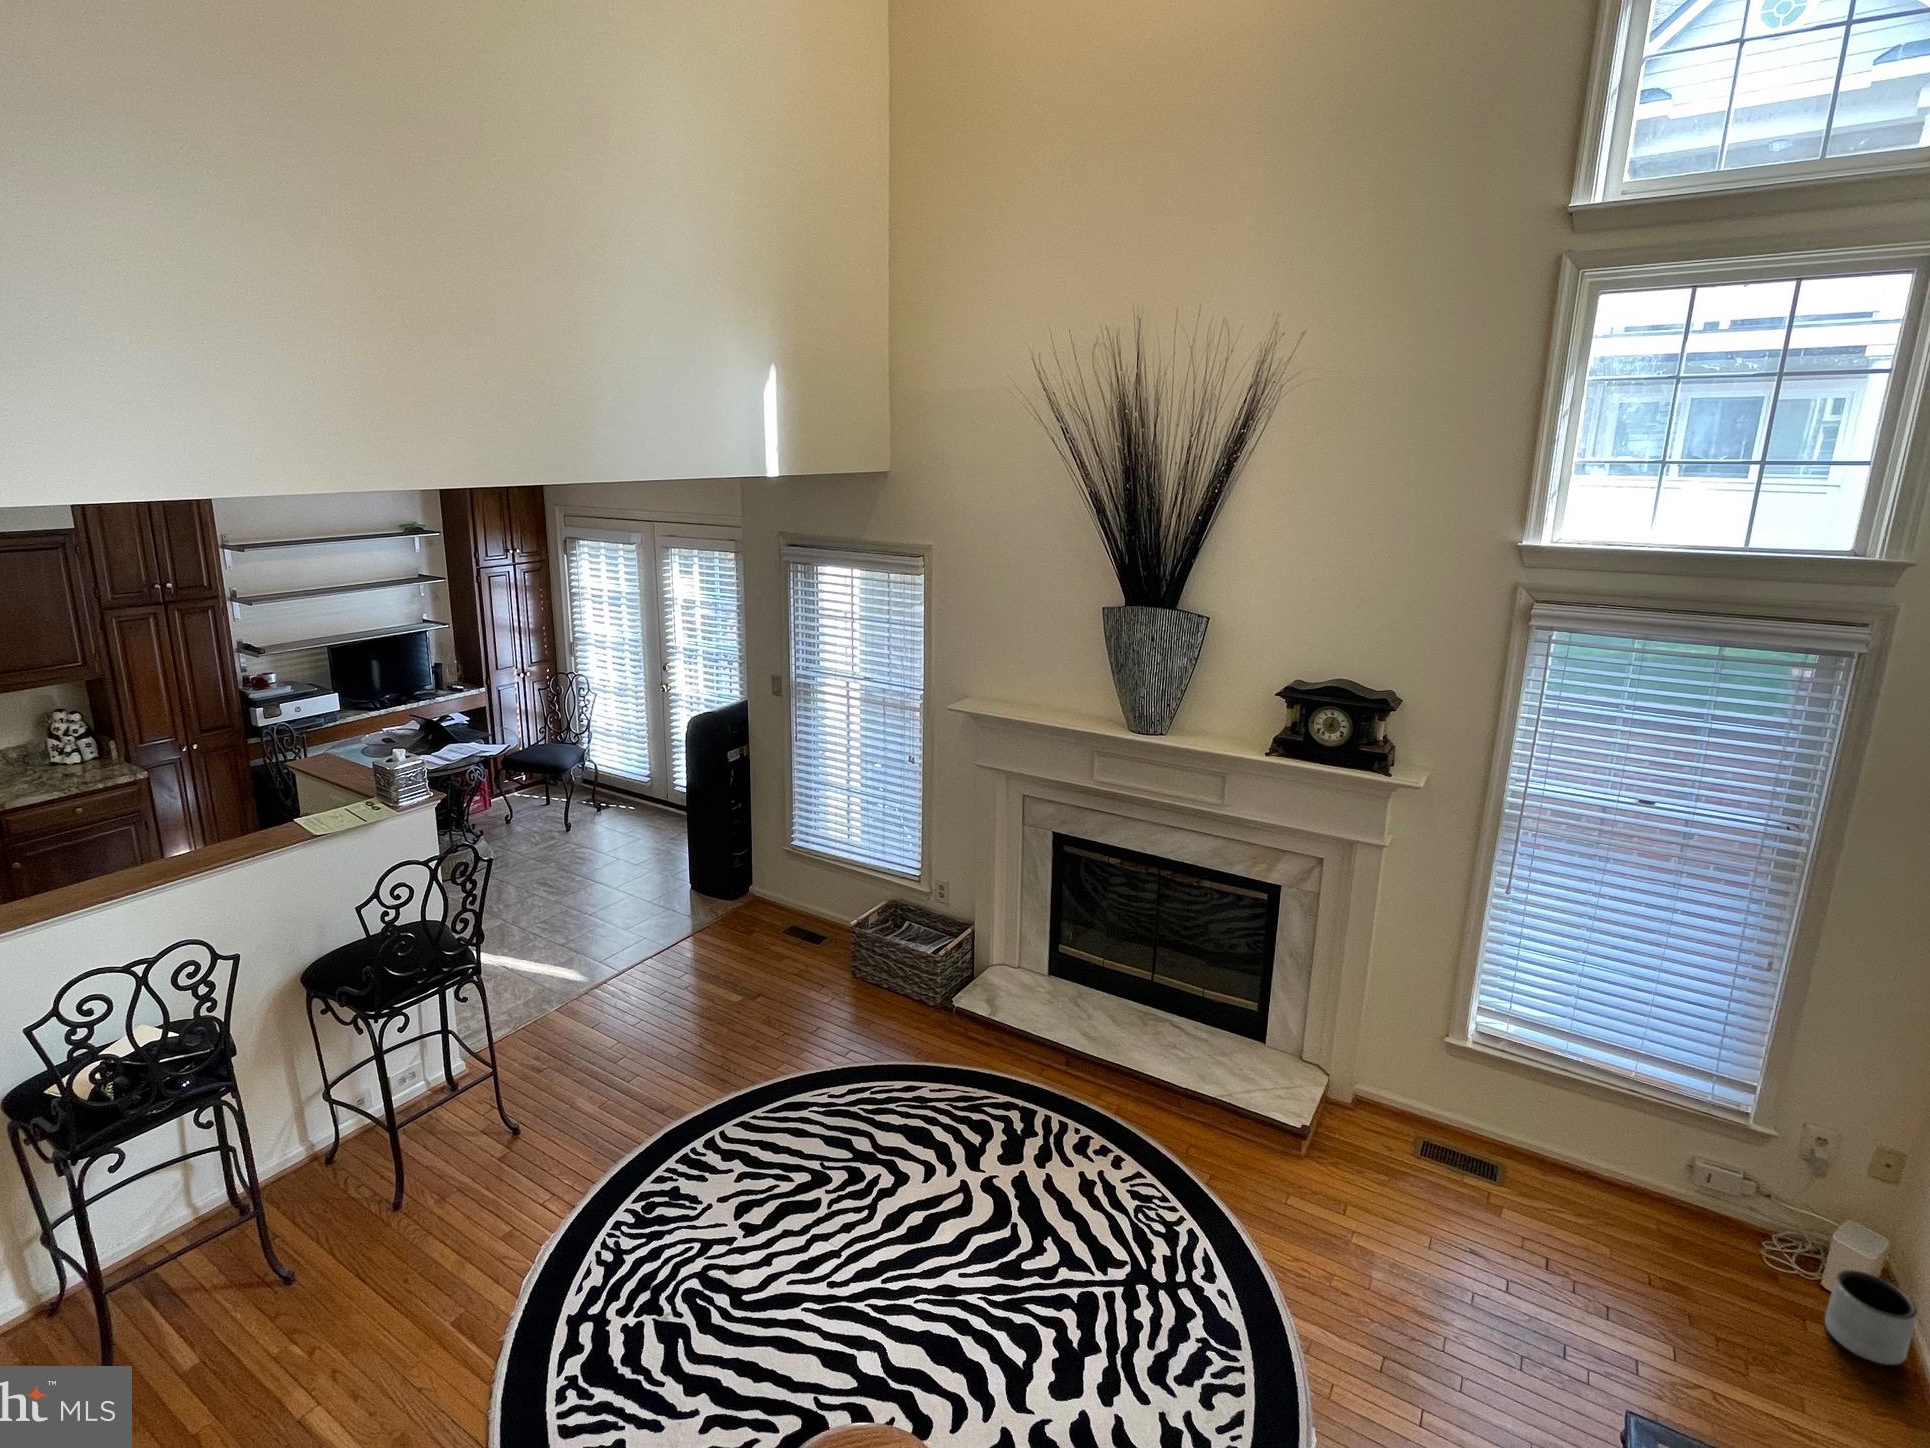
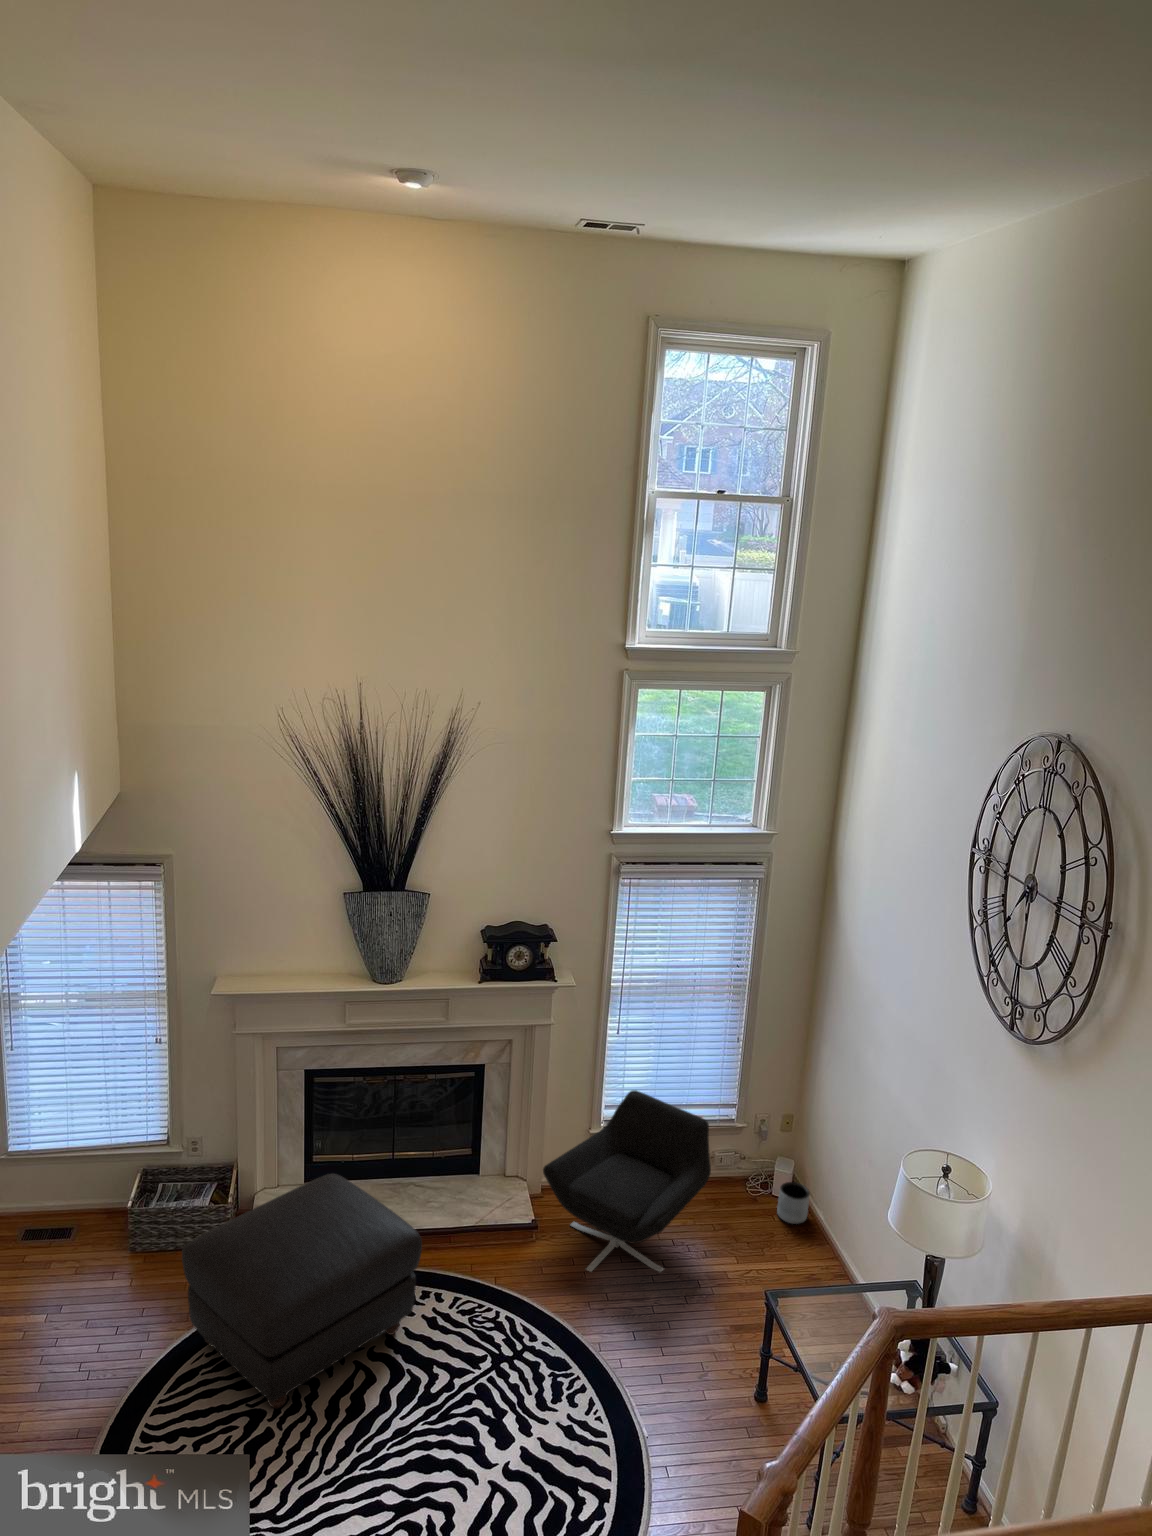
ottoman: none [815,950,1069,1187] -> present [182,1174,422,1408]
lounge chair: none [1327,992,1656,1298] -> present [543,1090,711,1272]

